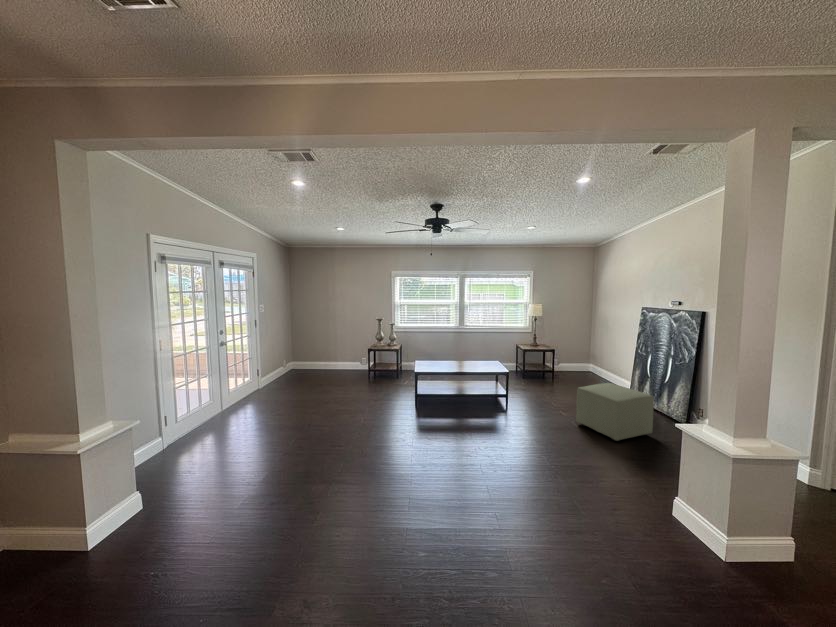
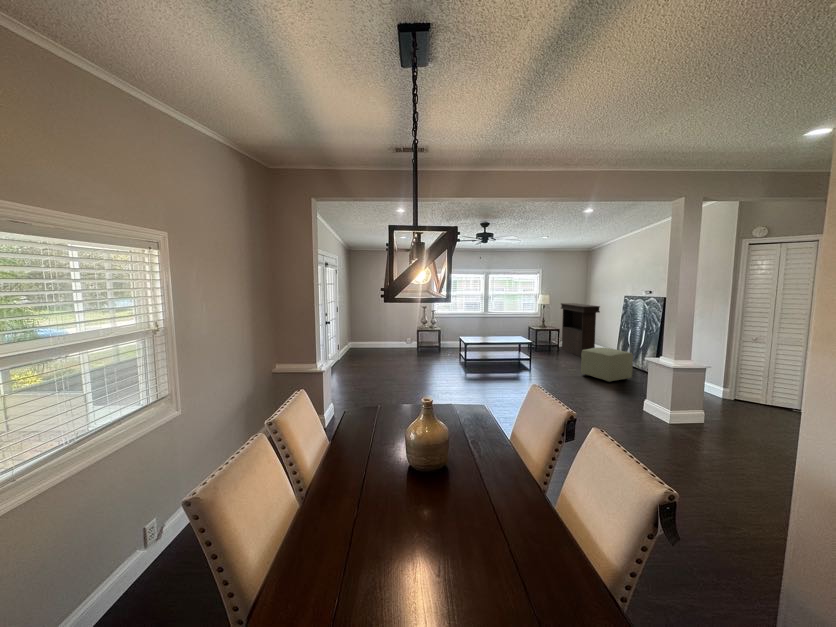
console table: none [557,315,607,391] -> present [561,303,600,357]

